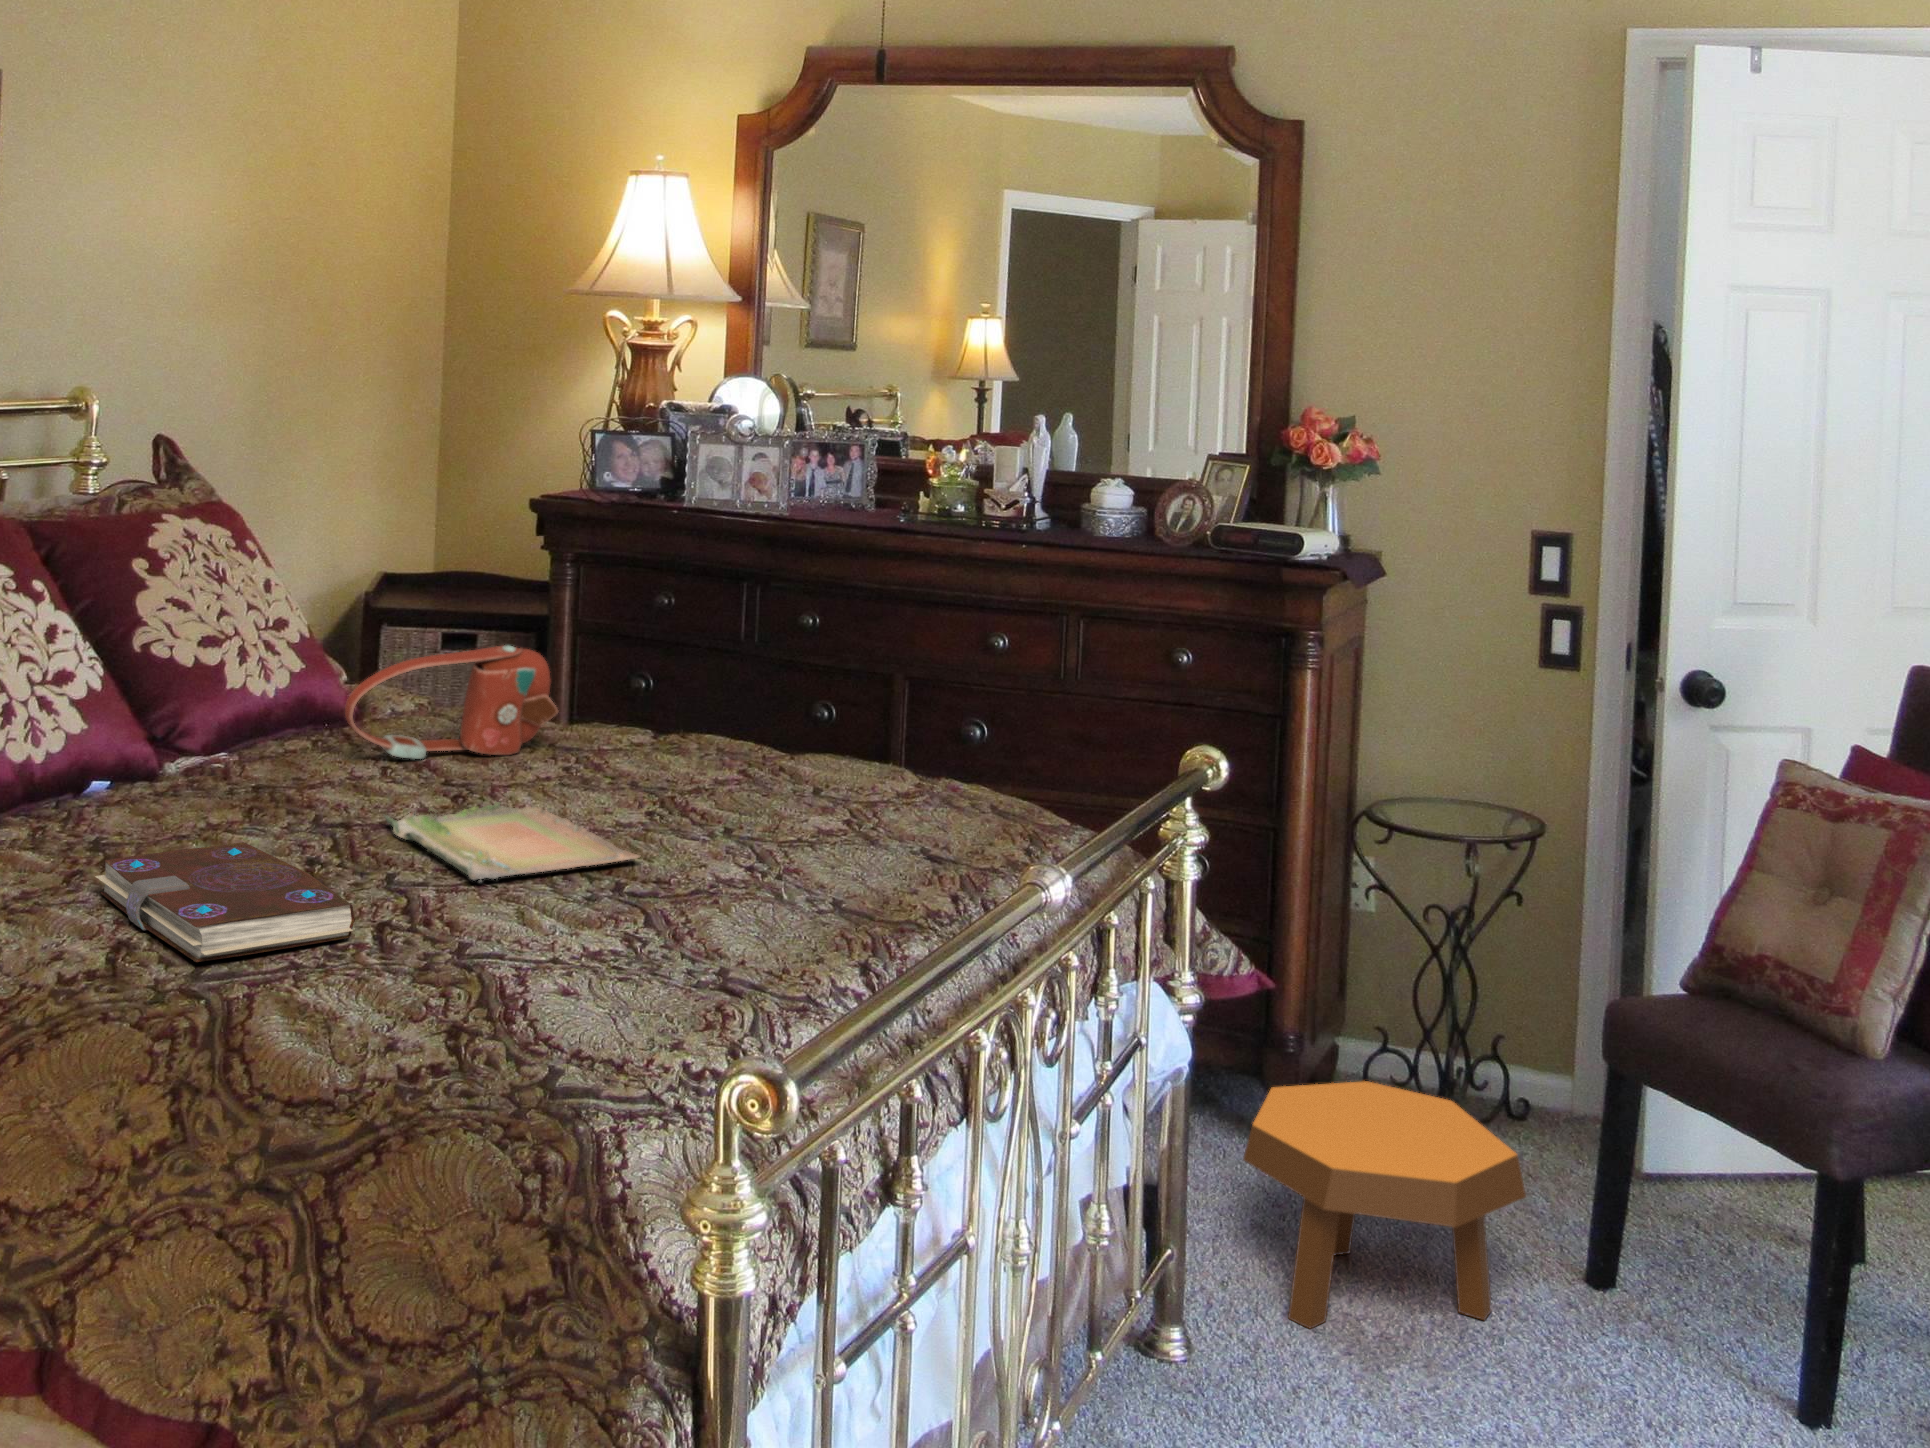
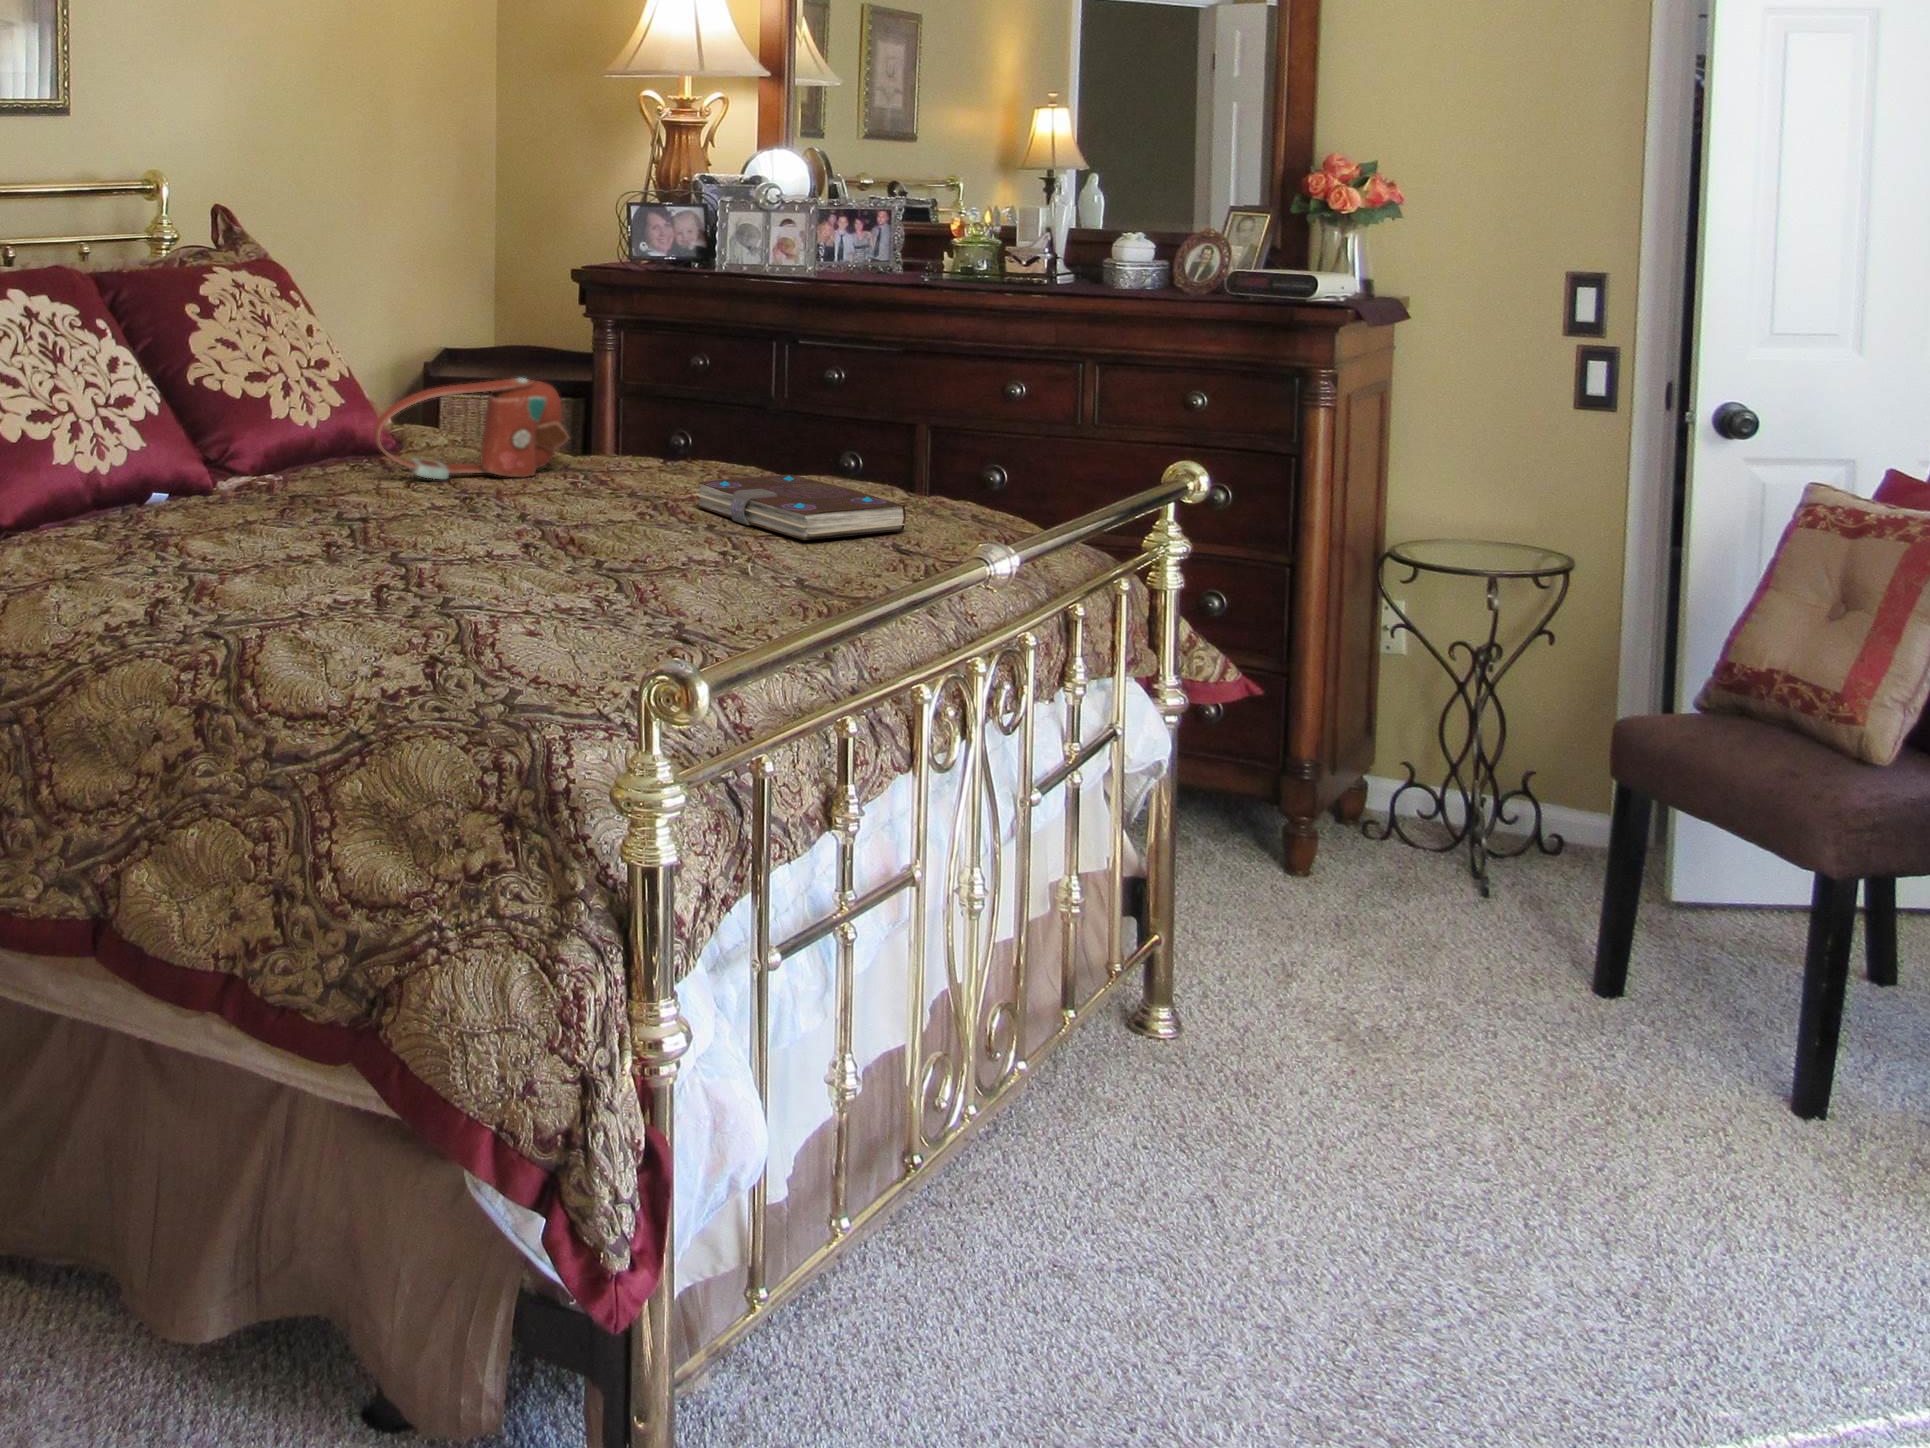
tray: present [384,794,640,881] -> none [400,496,628,565]
book: present [95,842,355,962] -> present [693,475,906,540]
footstool: present [1243,1081,1526,1328] -> none [1239,797,1526,1017]

